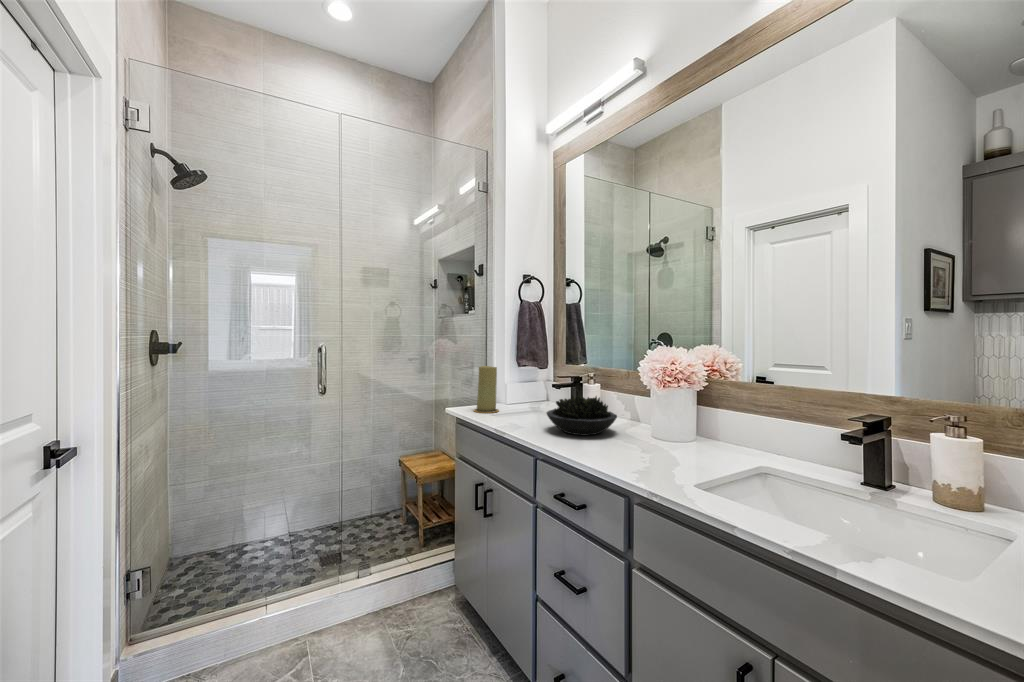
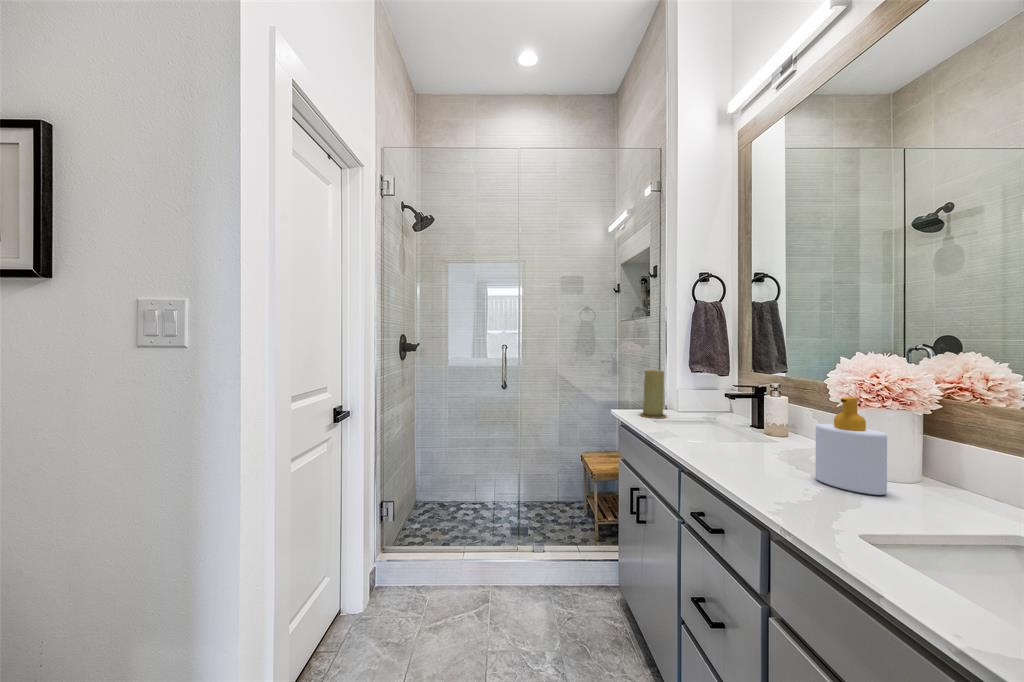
soap bottle: none [647,381,695,454] -> present [816,397,887,495]
succulent plant: present [547,395,617,435] -> none [700,405,792,453]

